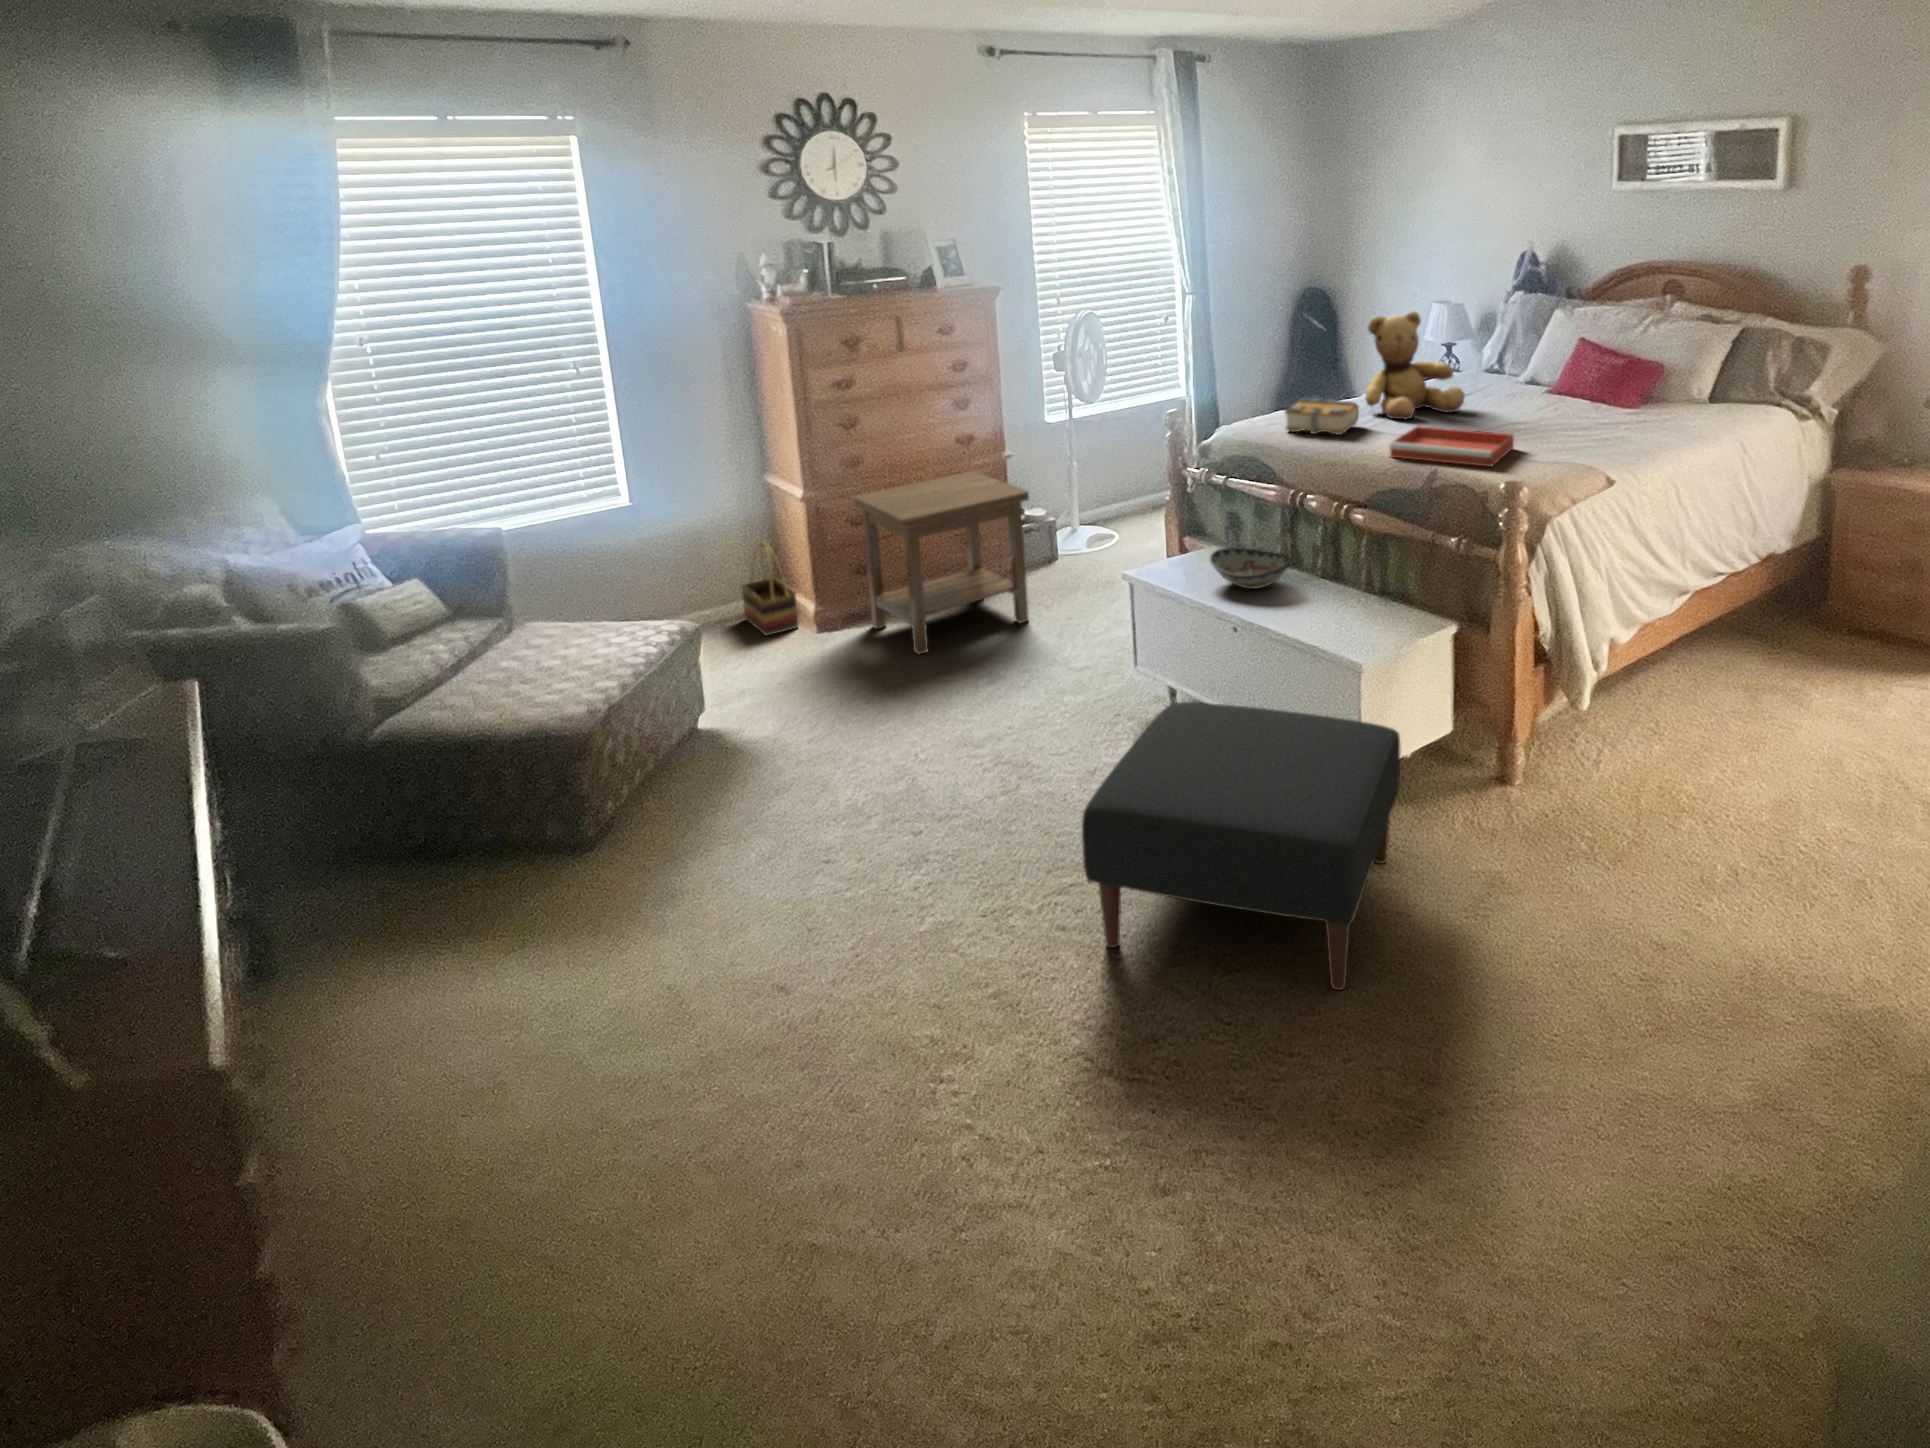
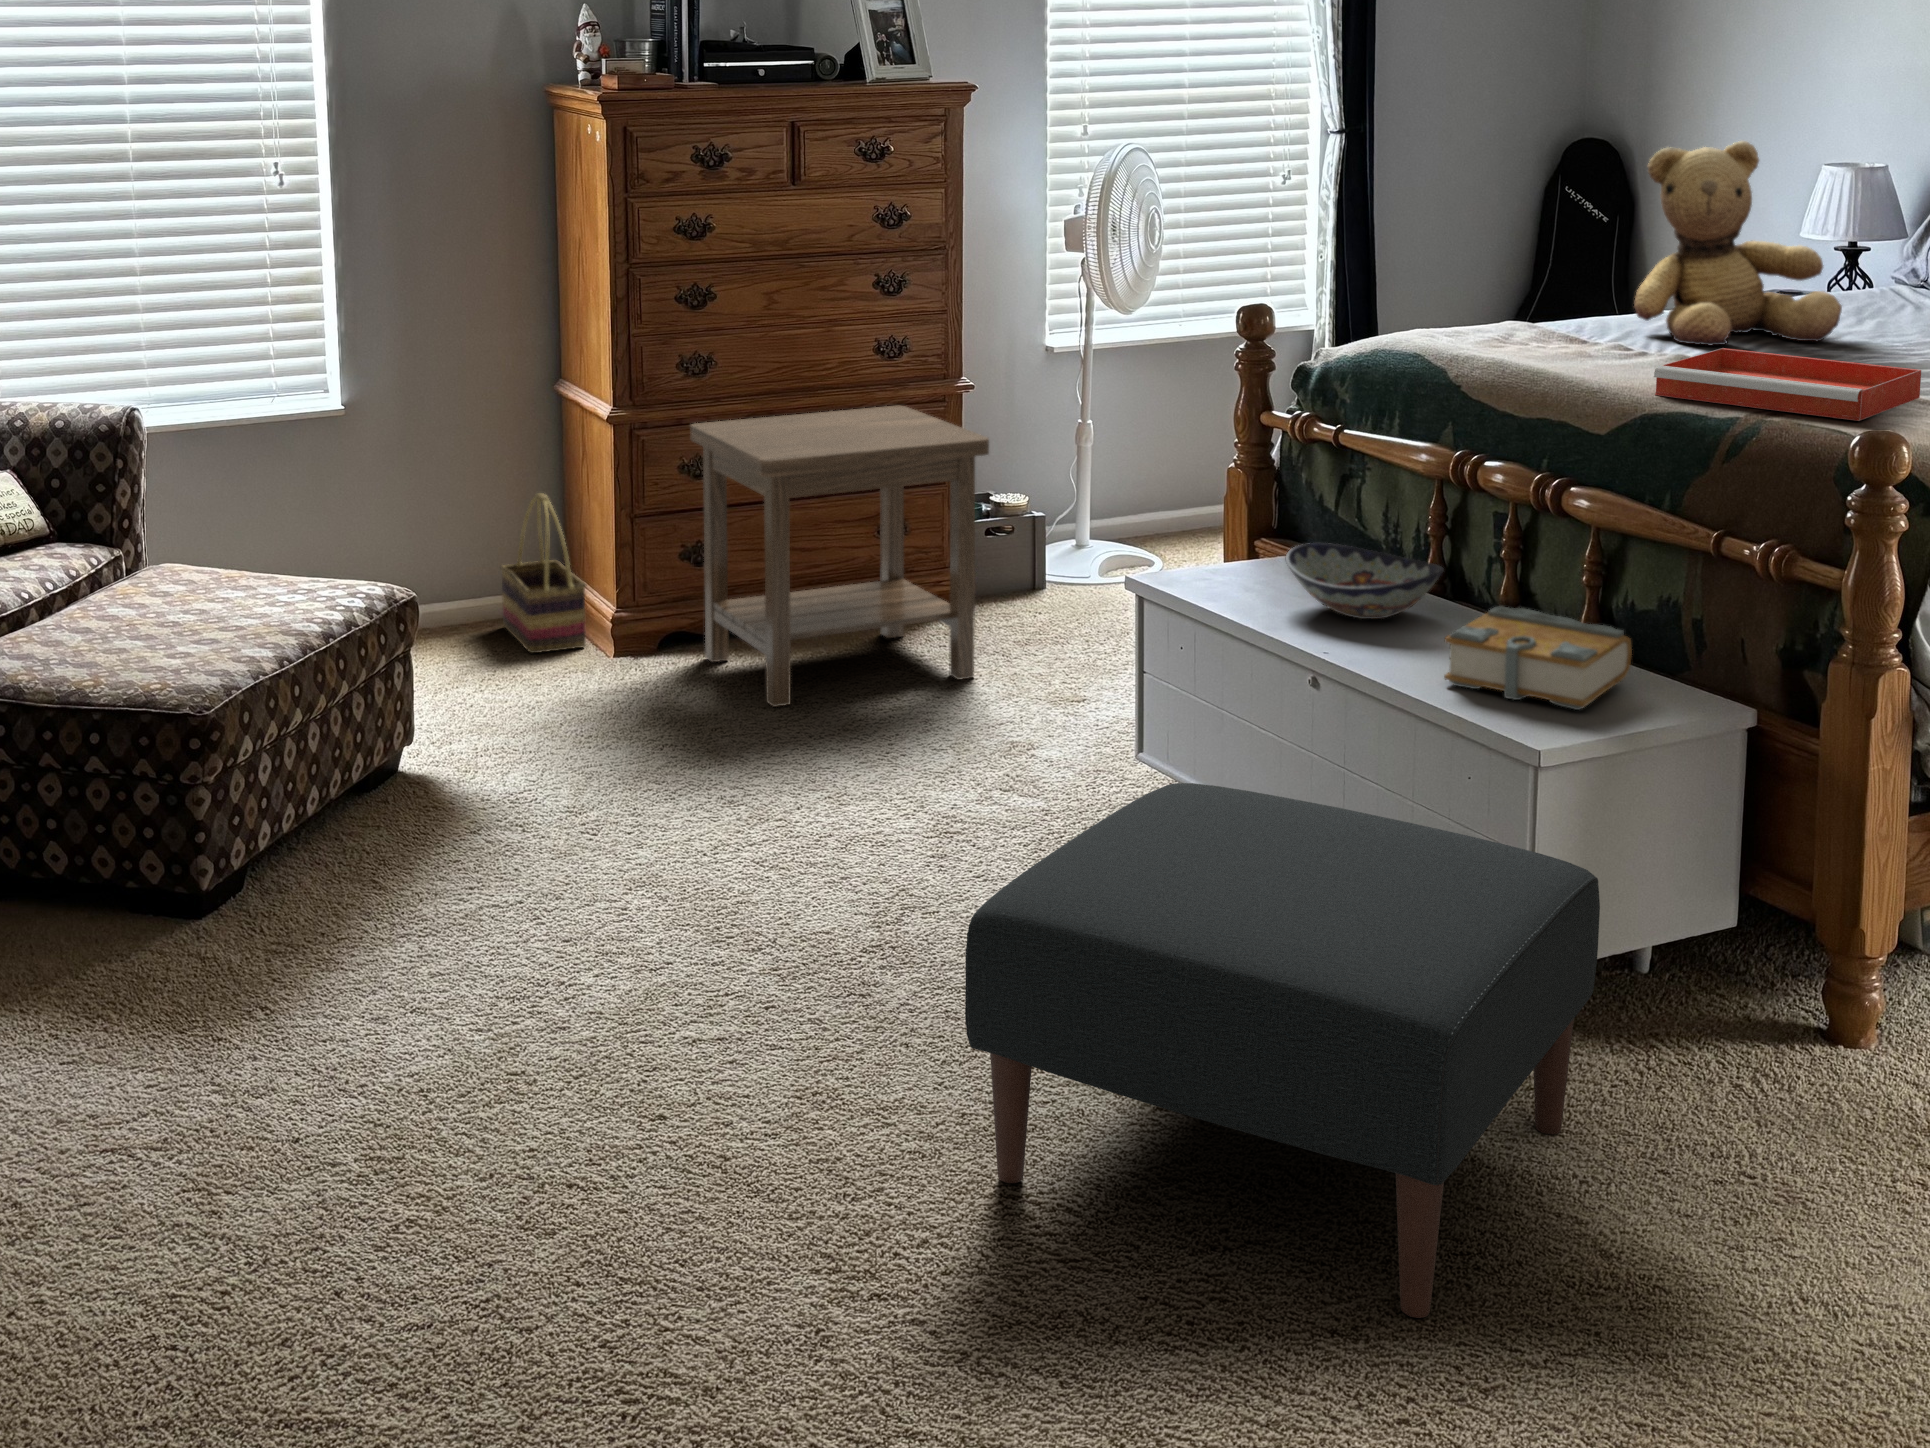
book: present [1285,398,1359,435] -> present [1444,606,1632,710]

